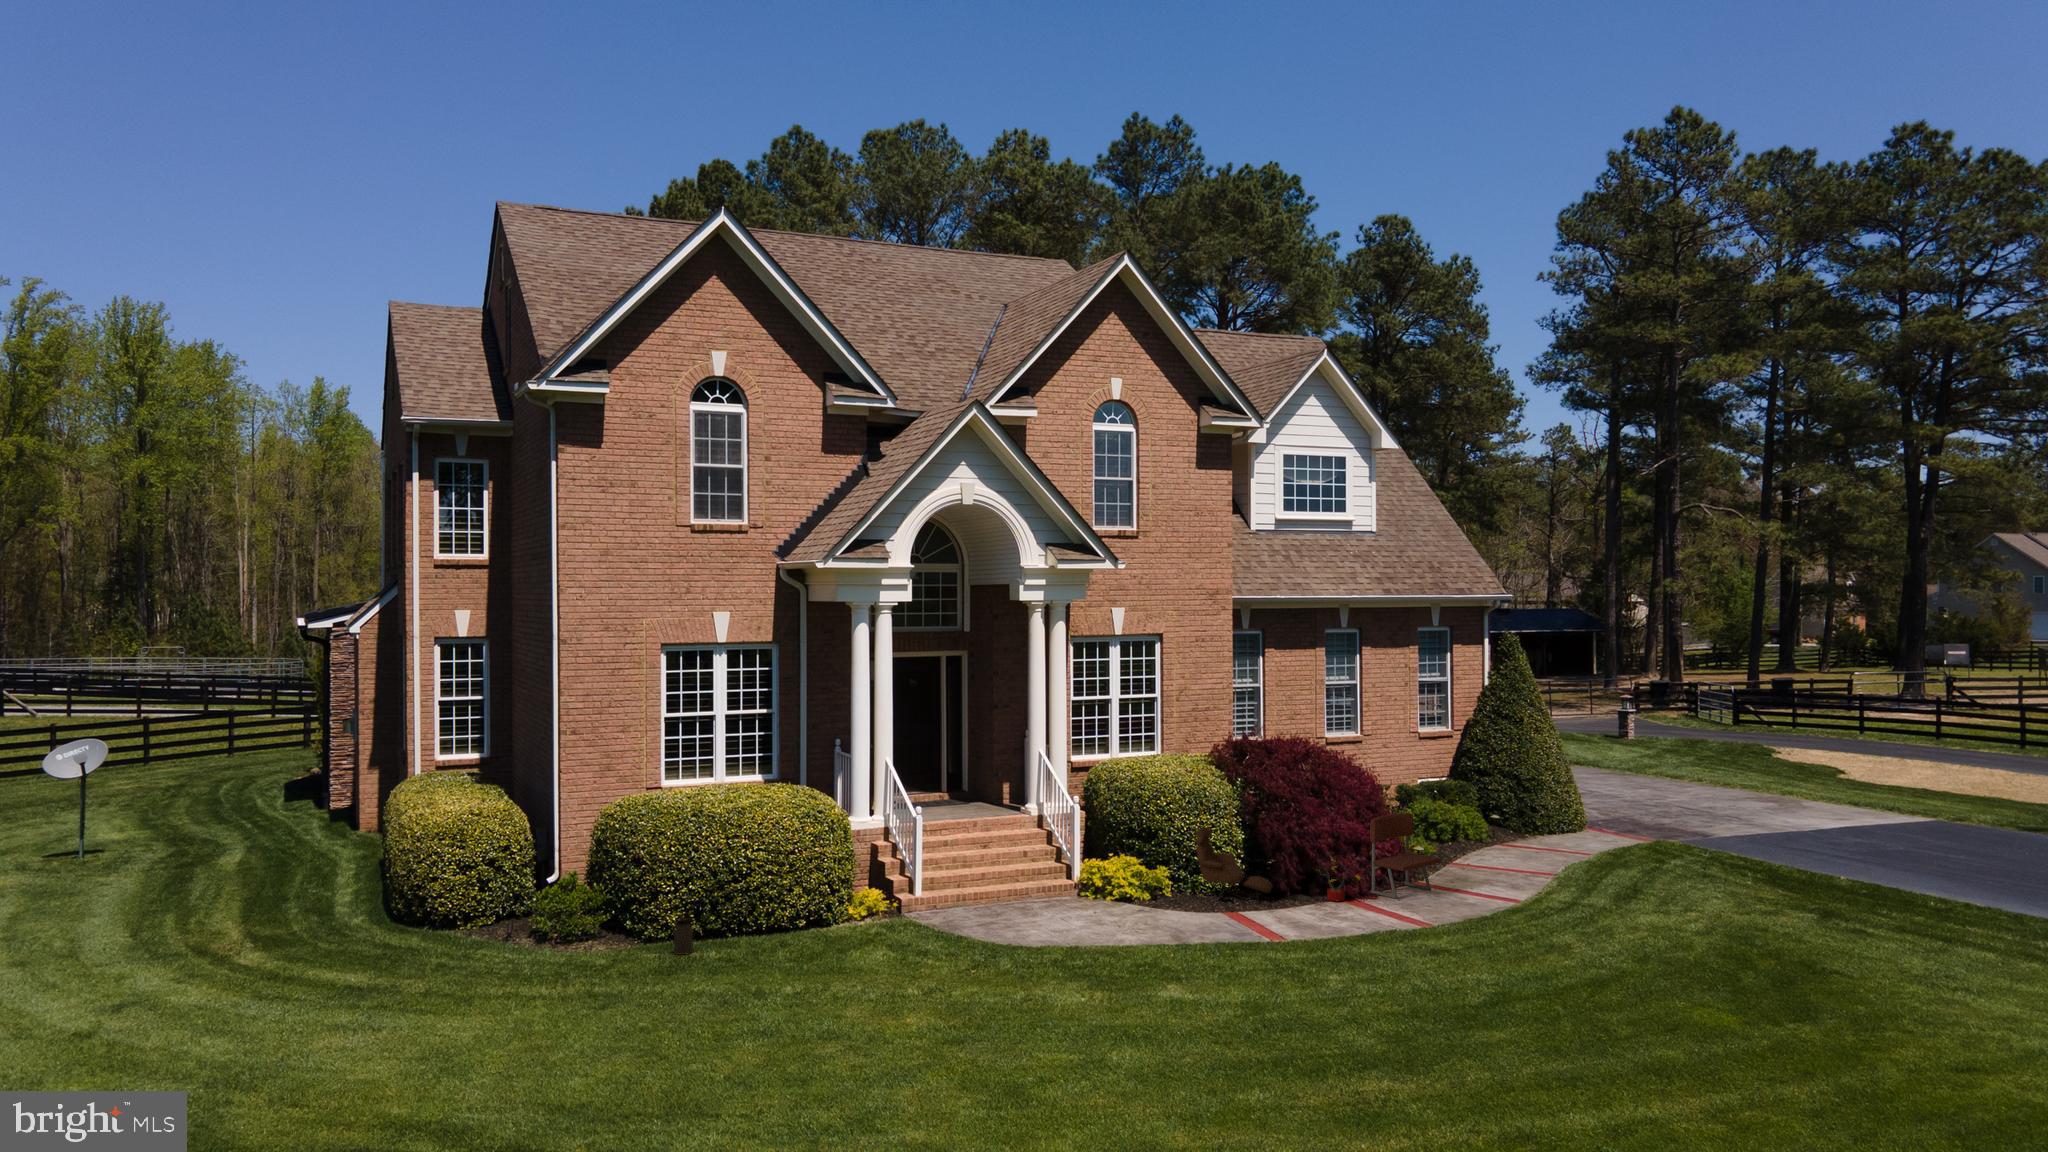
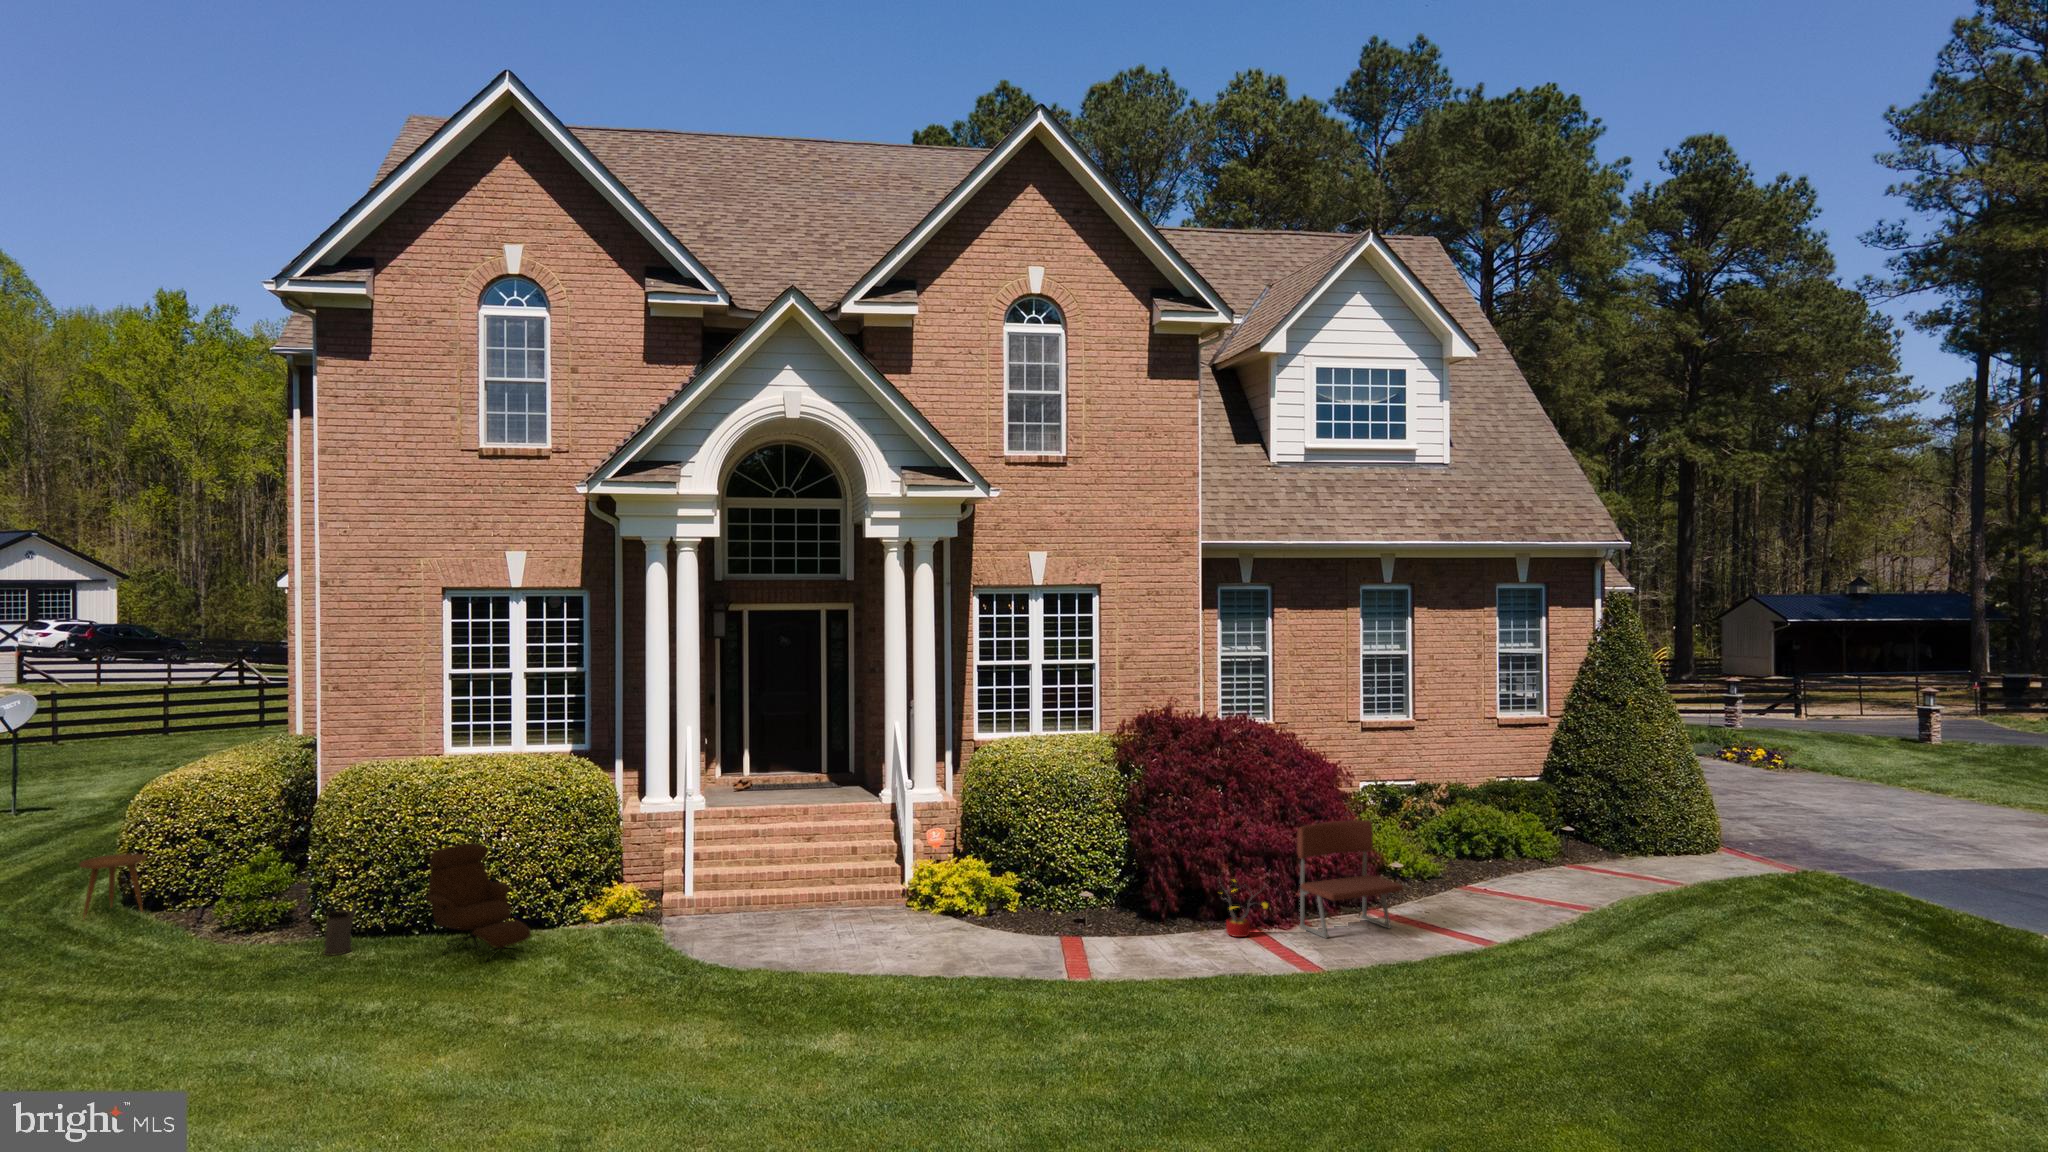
lounge chair: present [1196,826,1272,902] -> present [426,843,531,961]
side table: none [395,885,447,945] -> present [79,853,147,919]

